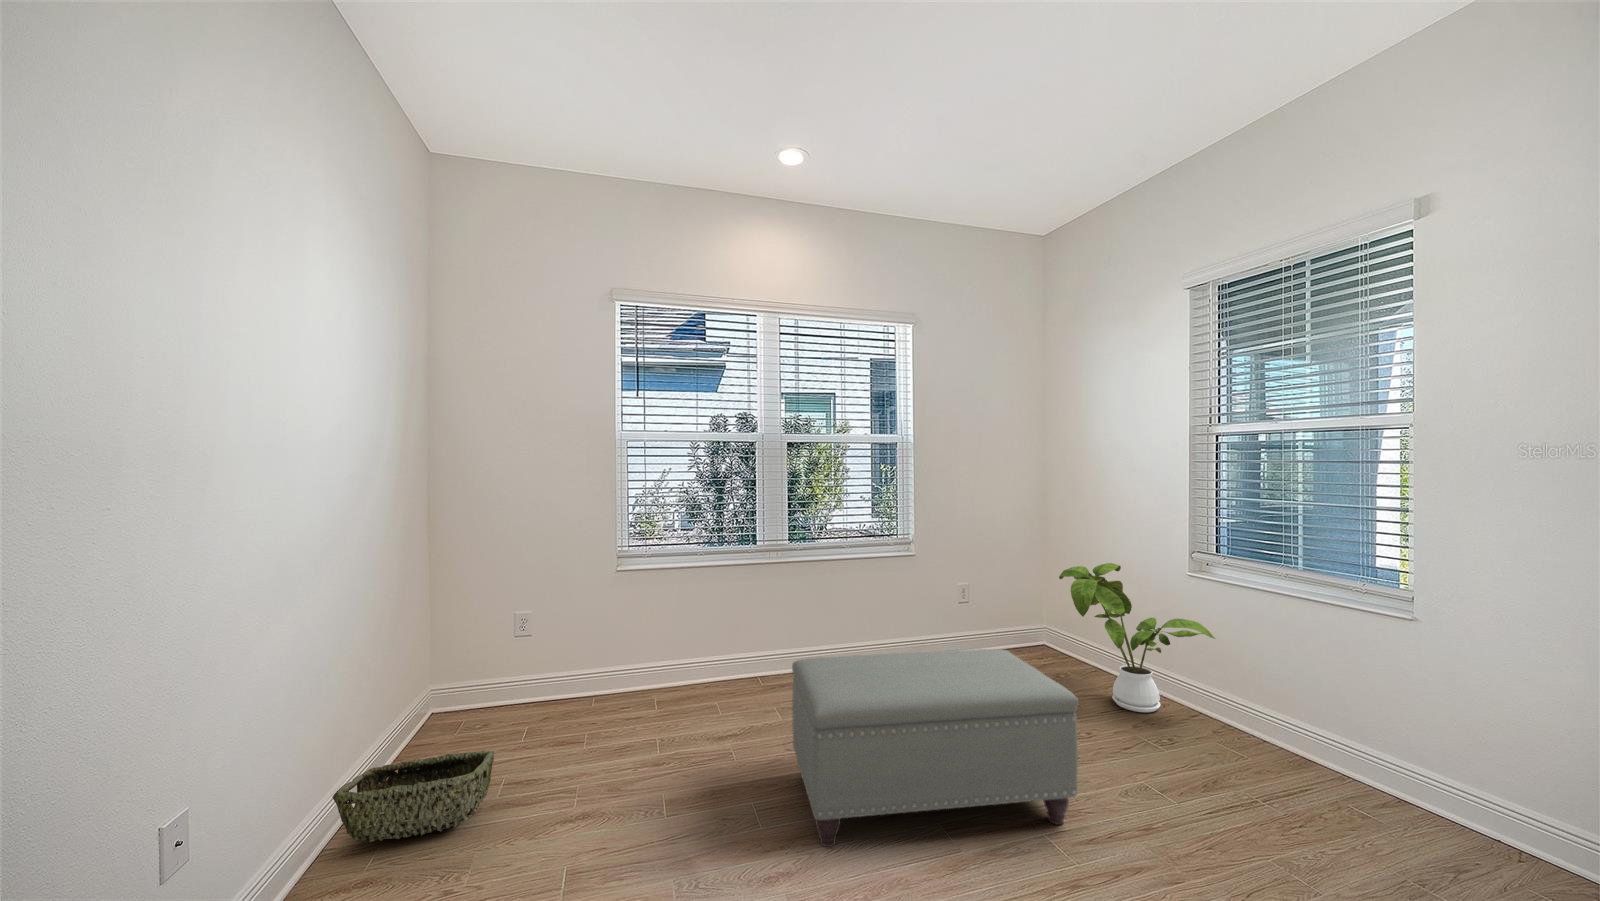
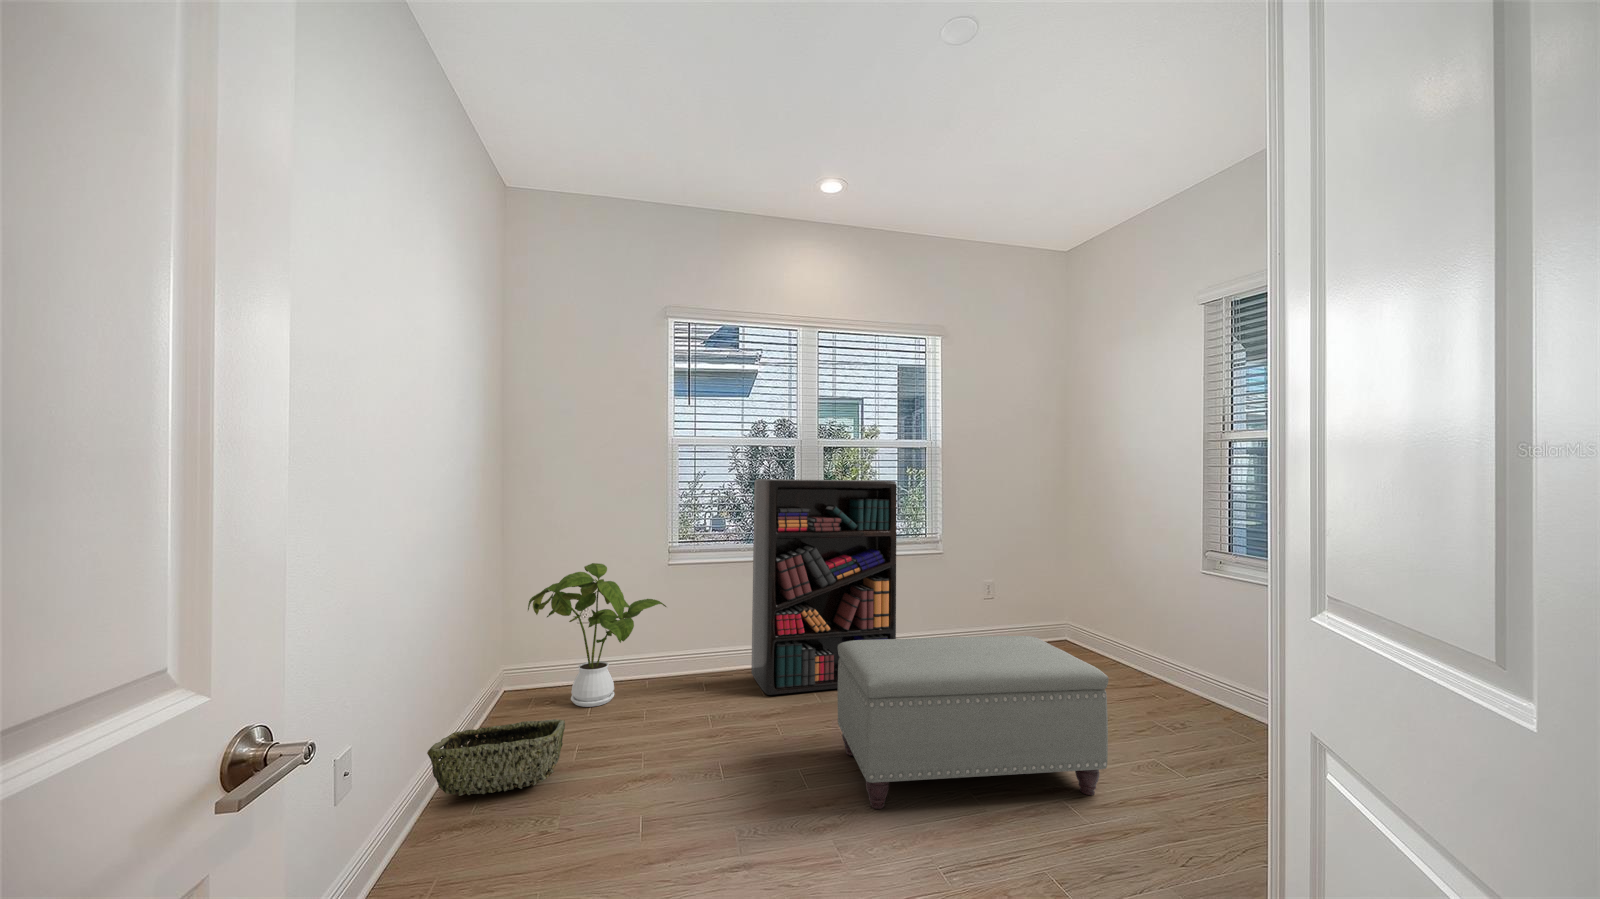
bookshelf: none [713,478,864,710] -> present [751,479,897,695]
house plant: present [1059,563,1216,712] -> present [528,563,666,707]

